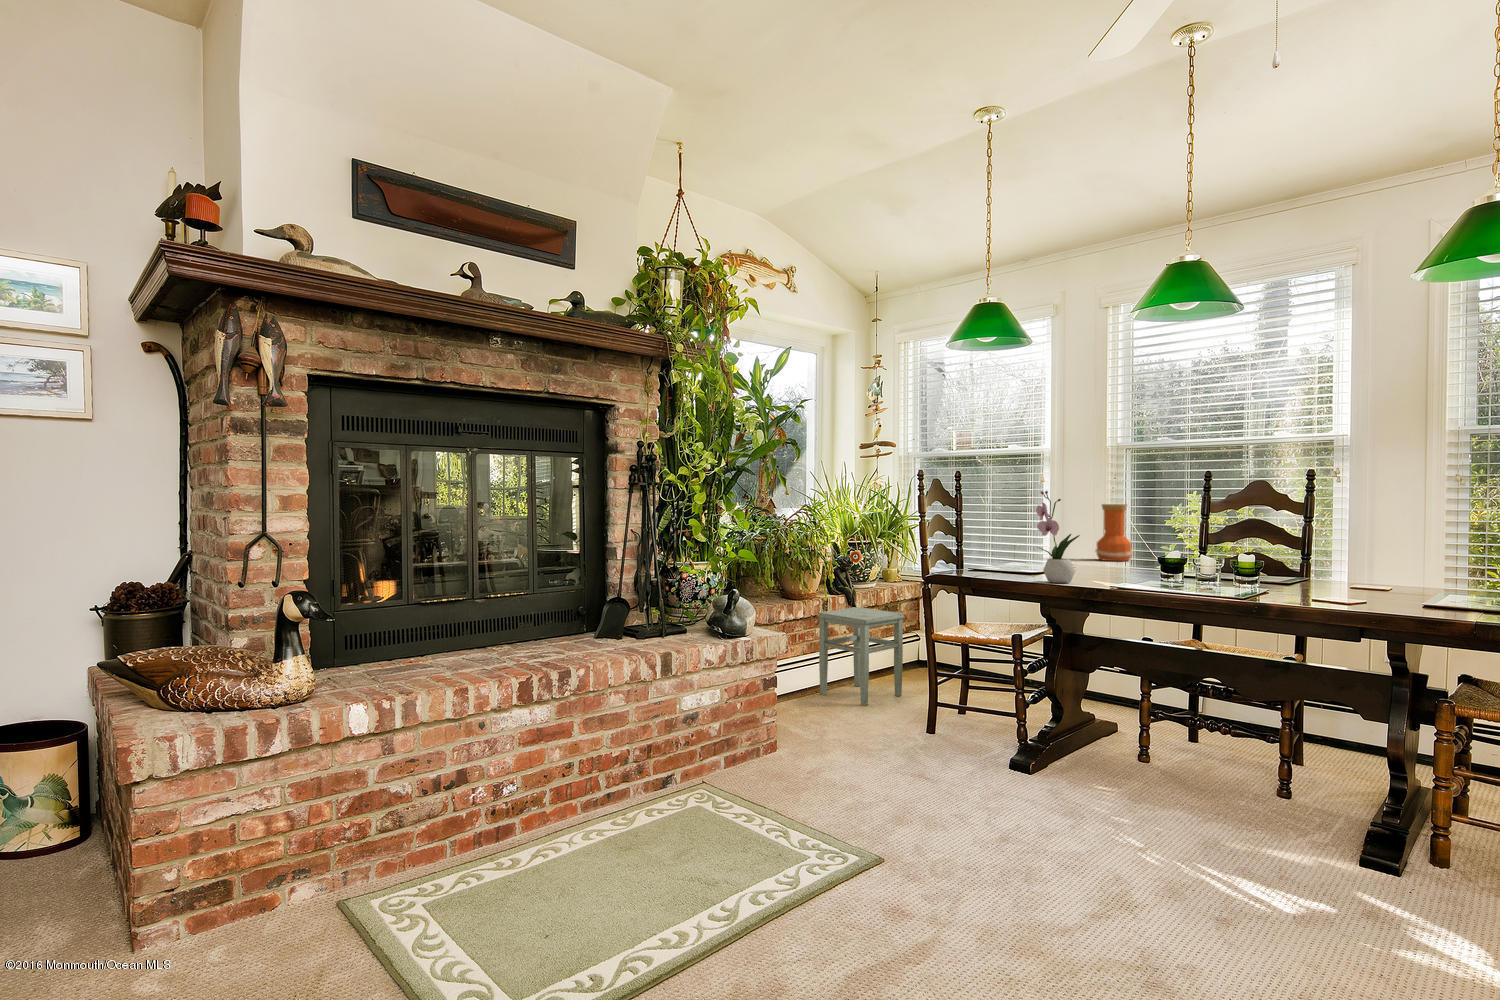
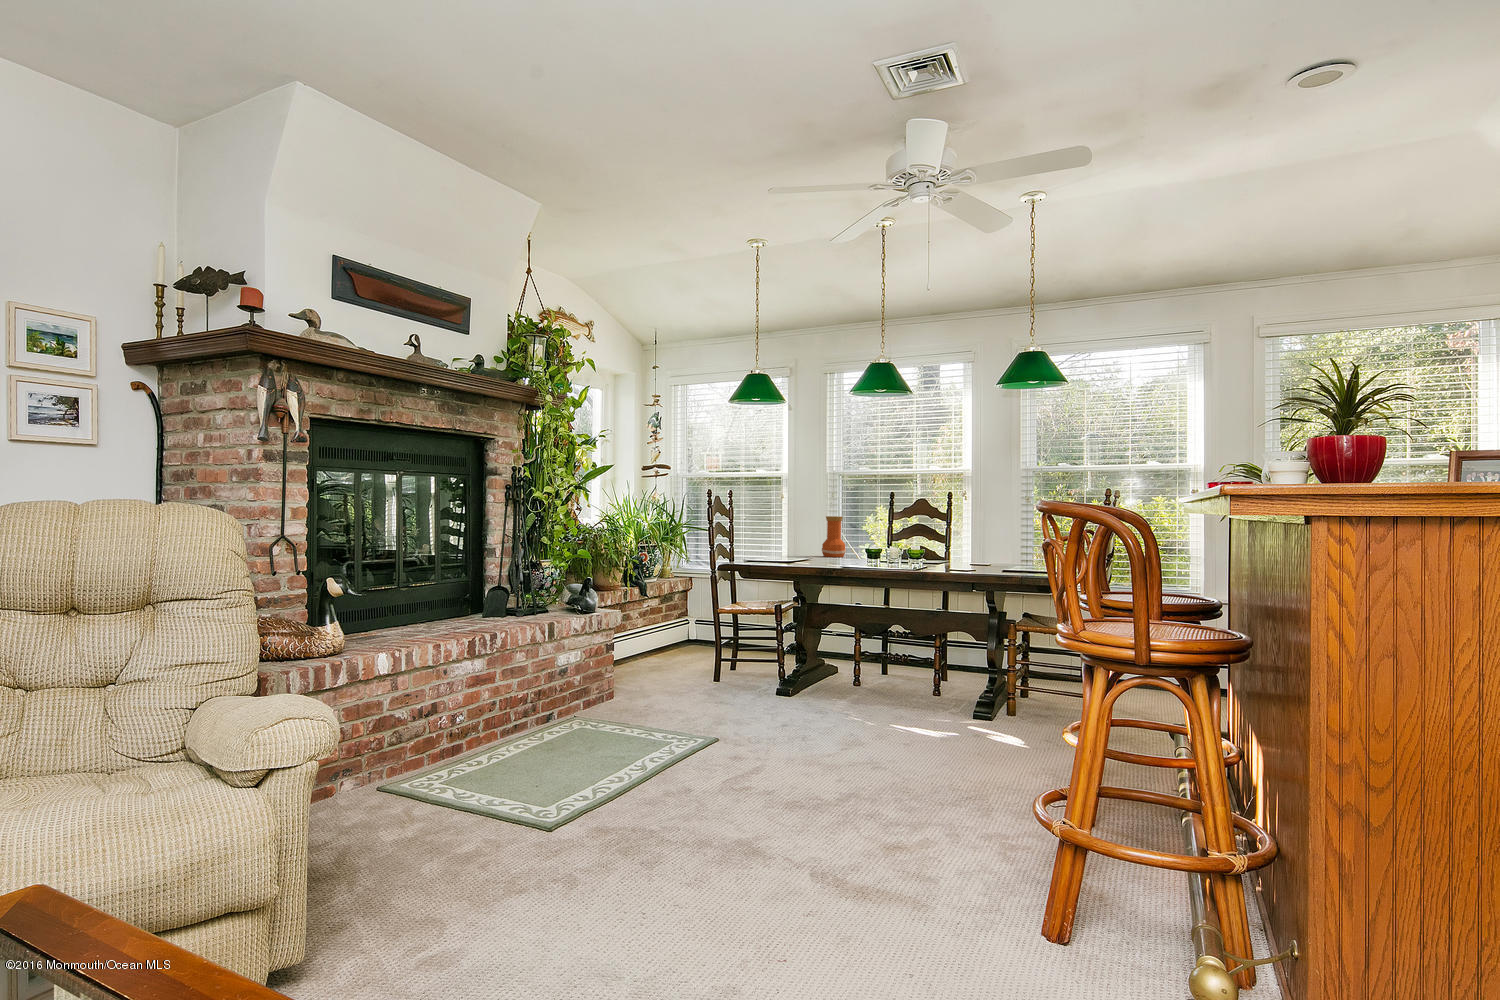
flower arrangement: present [1036,491,1080,583] -> none [794,509,821,569]
stool: present [818,607,904,706] -> none [622,597,688,671]

